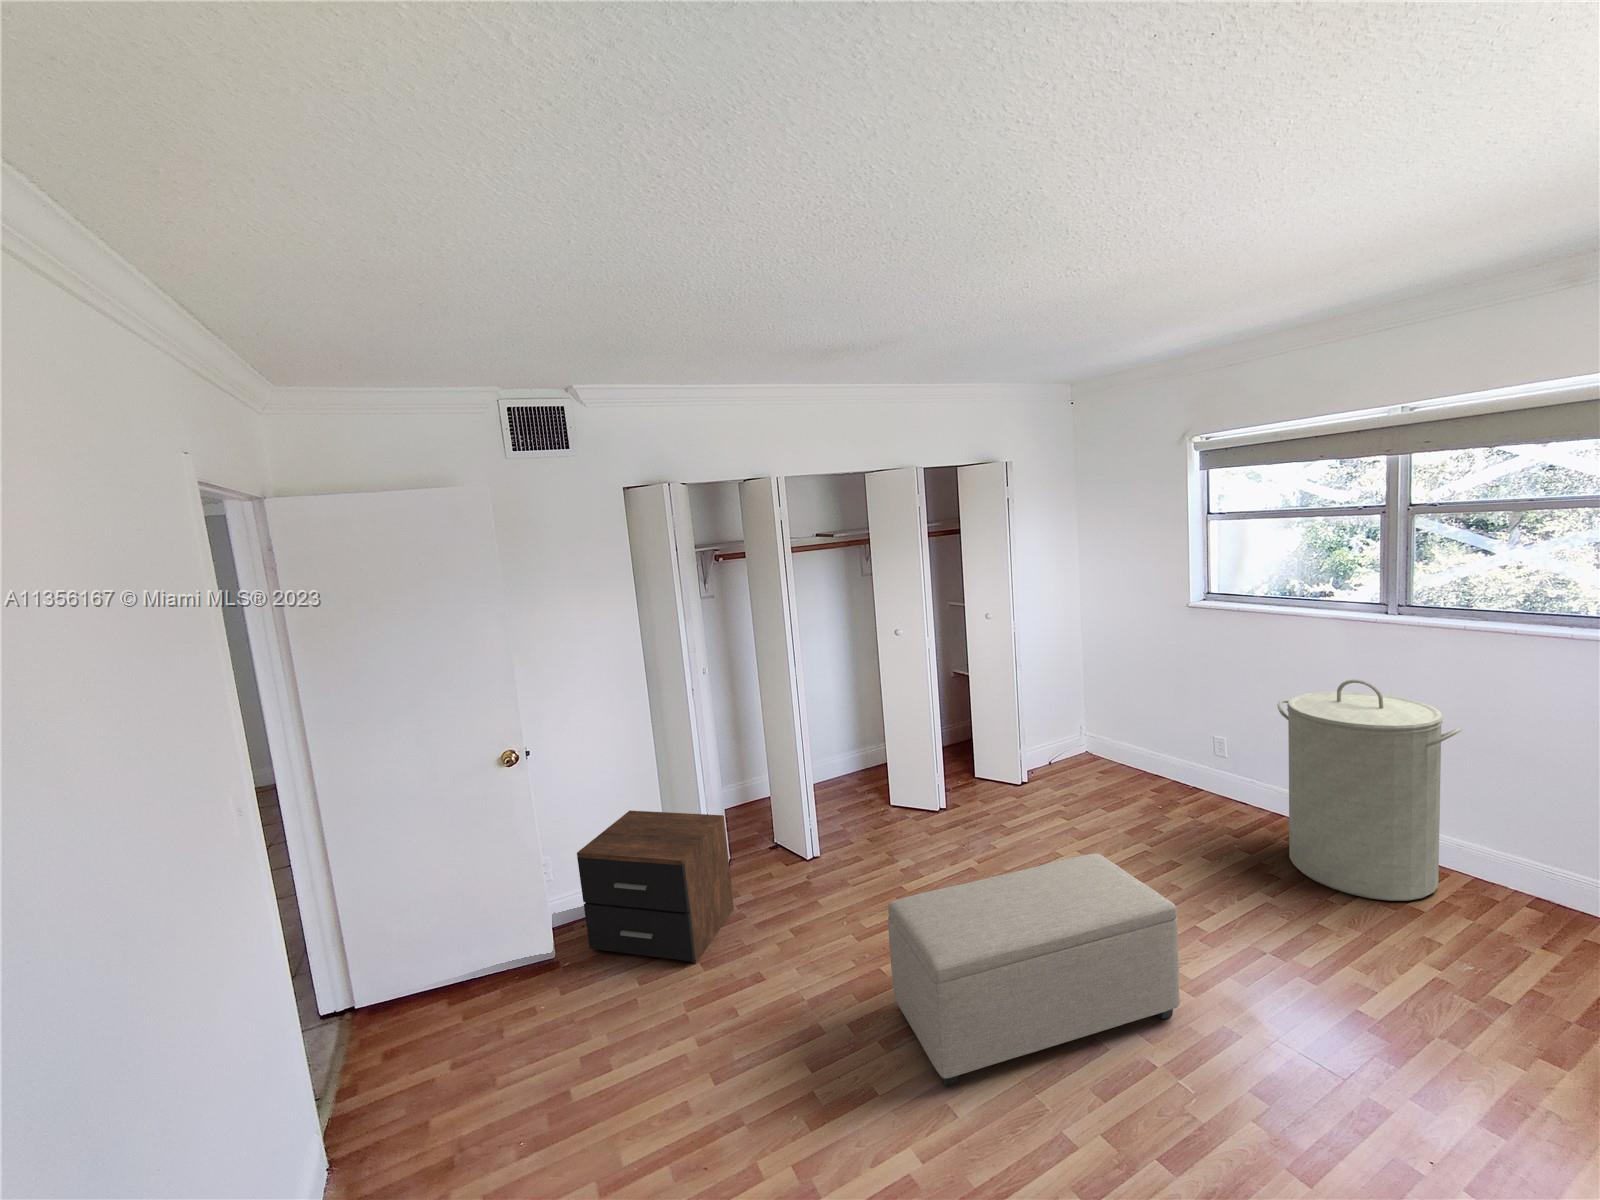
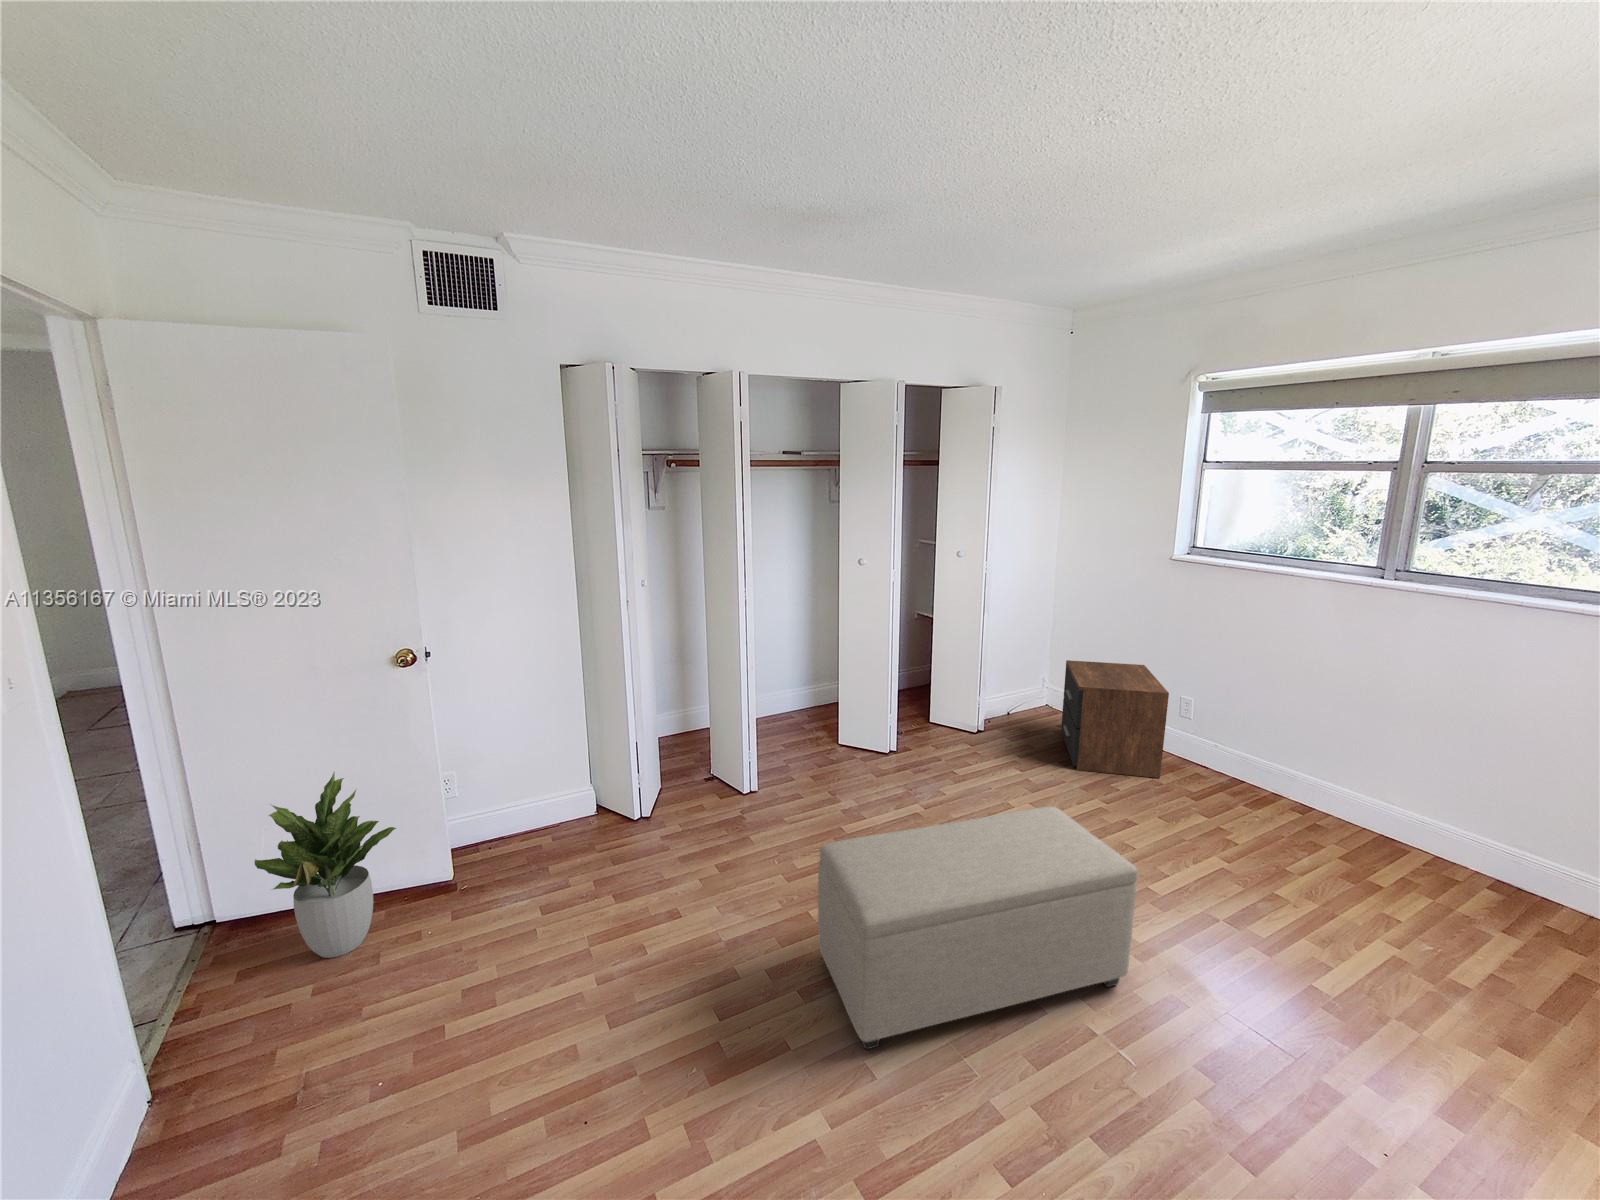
laundry hamper: present [1277,679,1462,901] -> none [1247,642,1452,876]
nightstand: present [577,811,734,963] -> present [1061,660,1169,778]
potted plant: none [396,863,510,1033] -> present [254,772,396,958]

